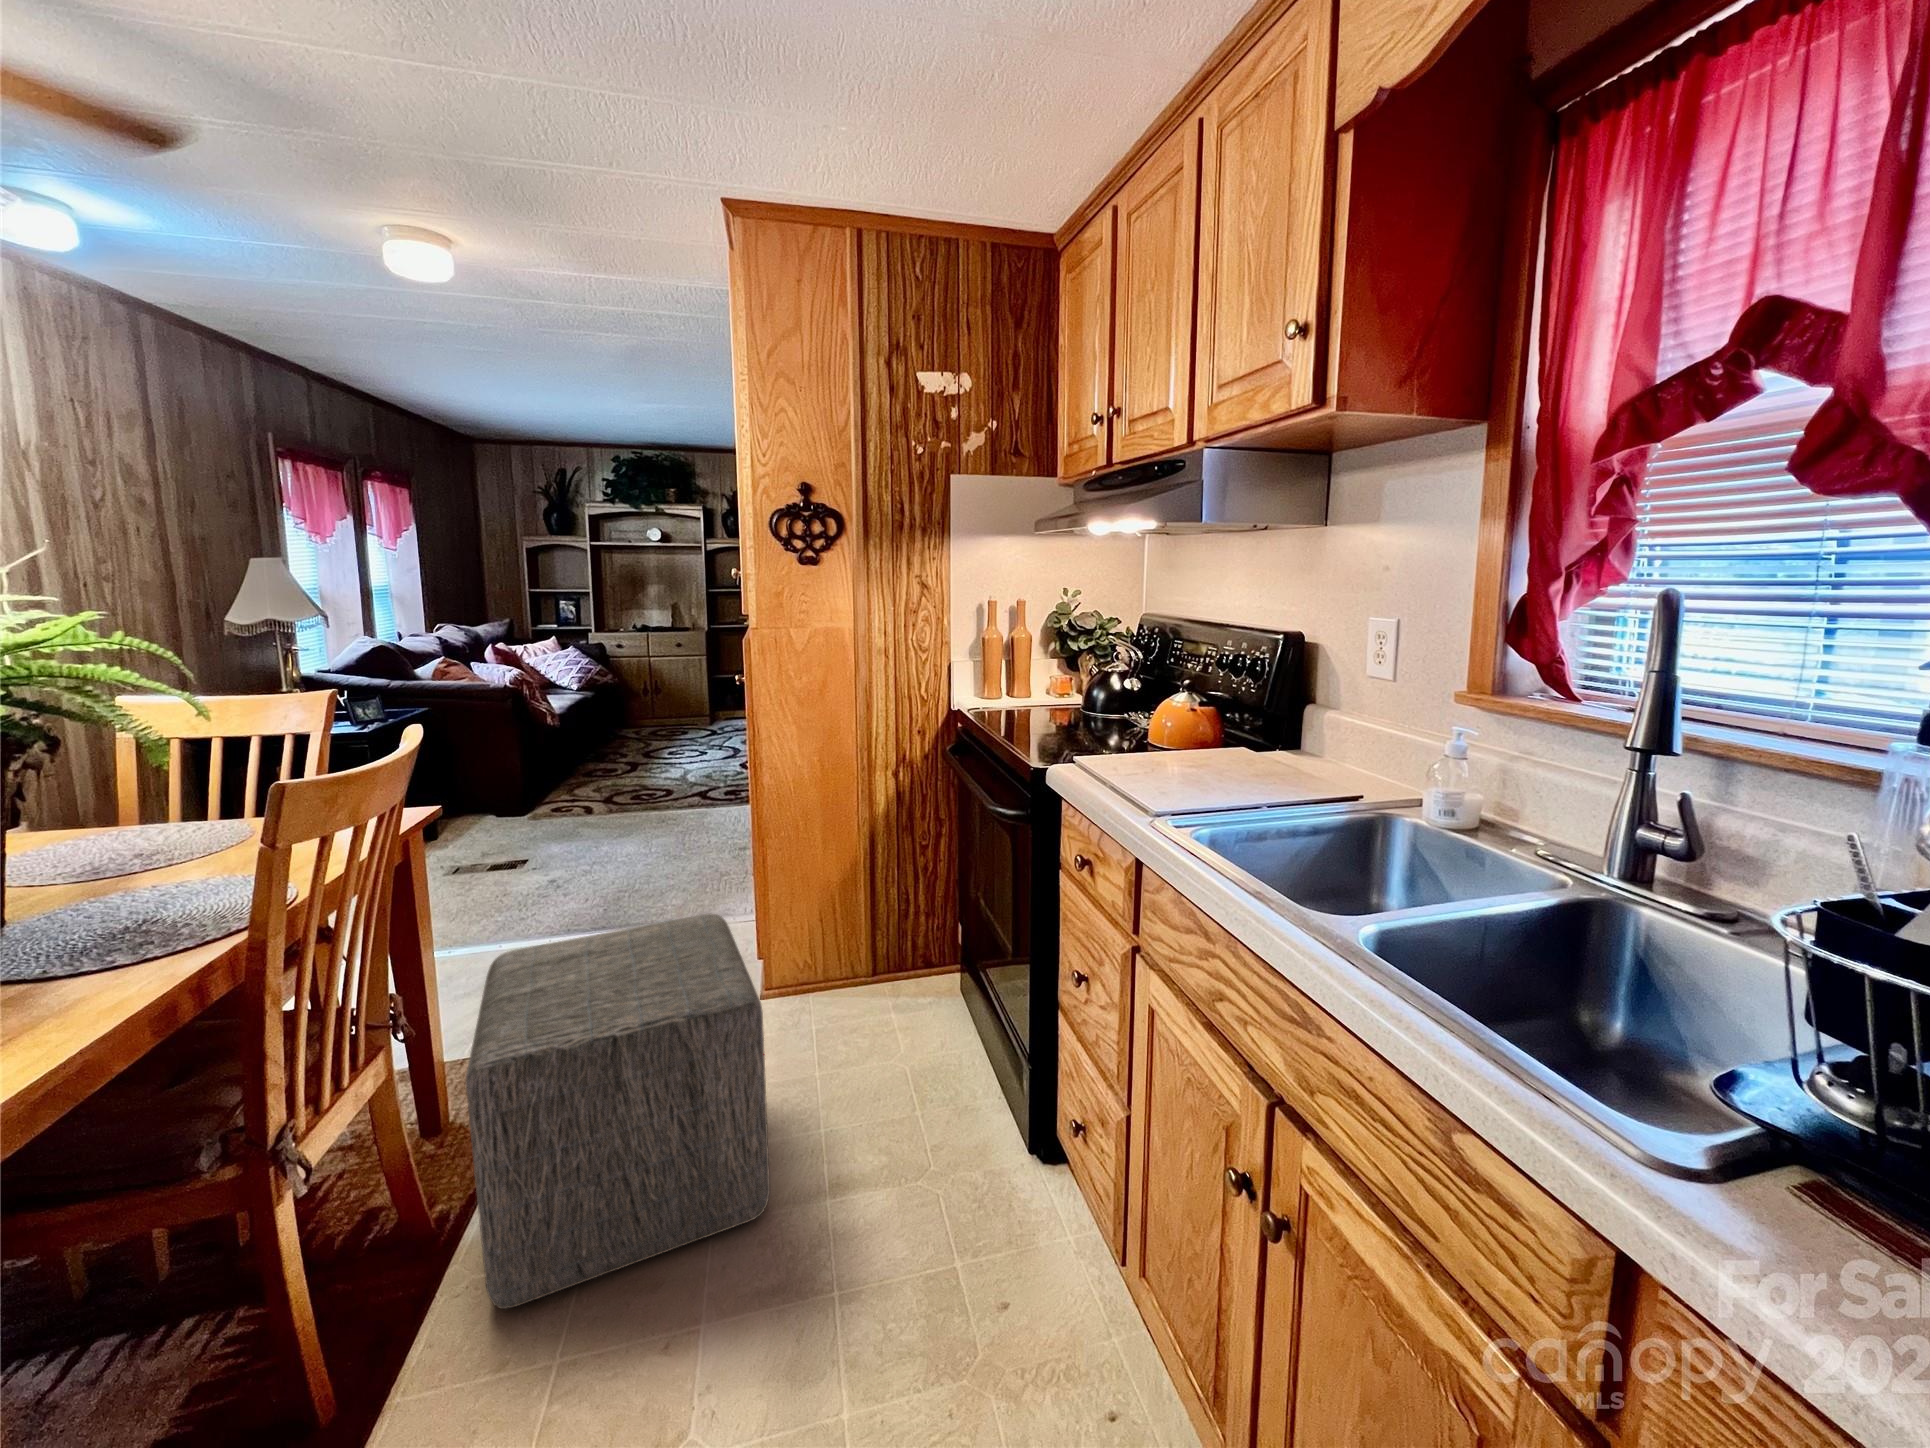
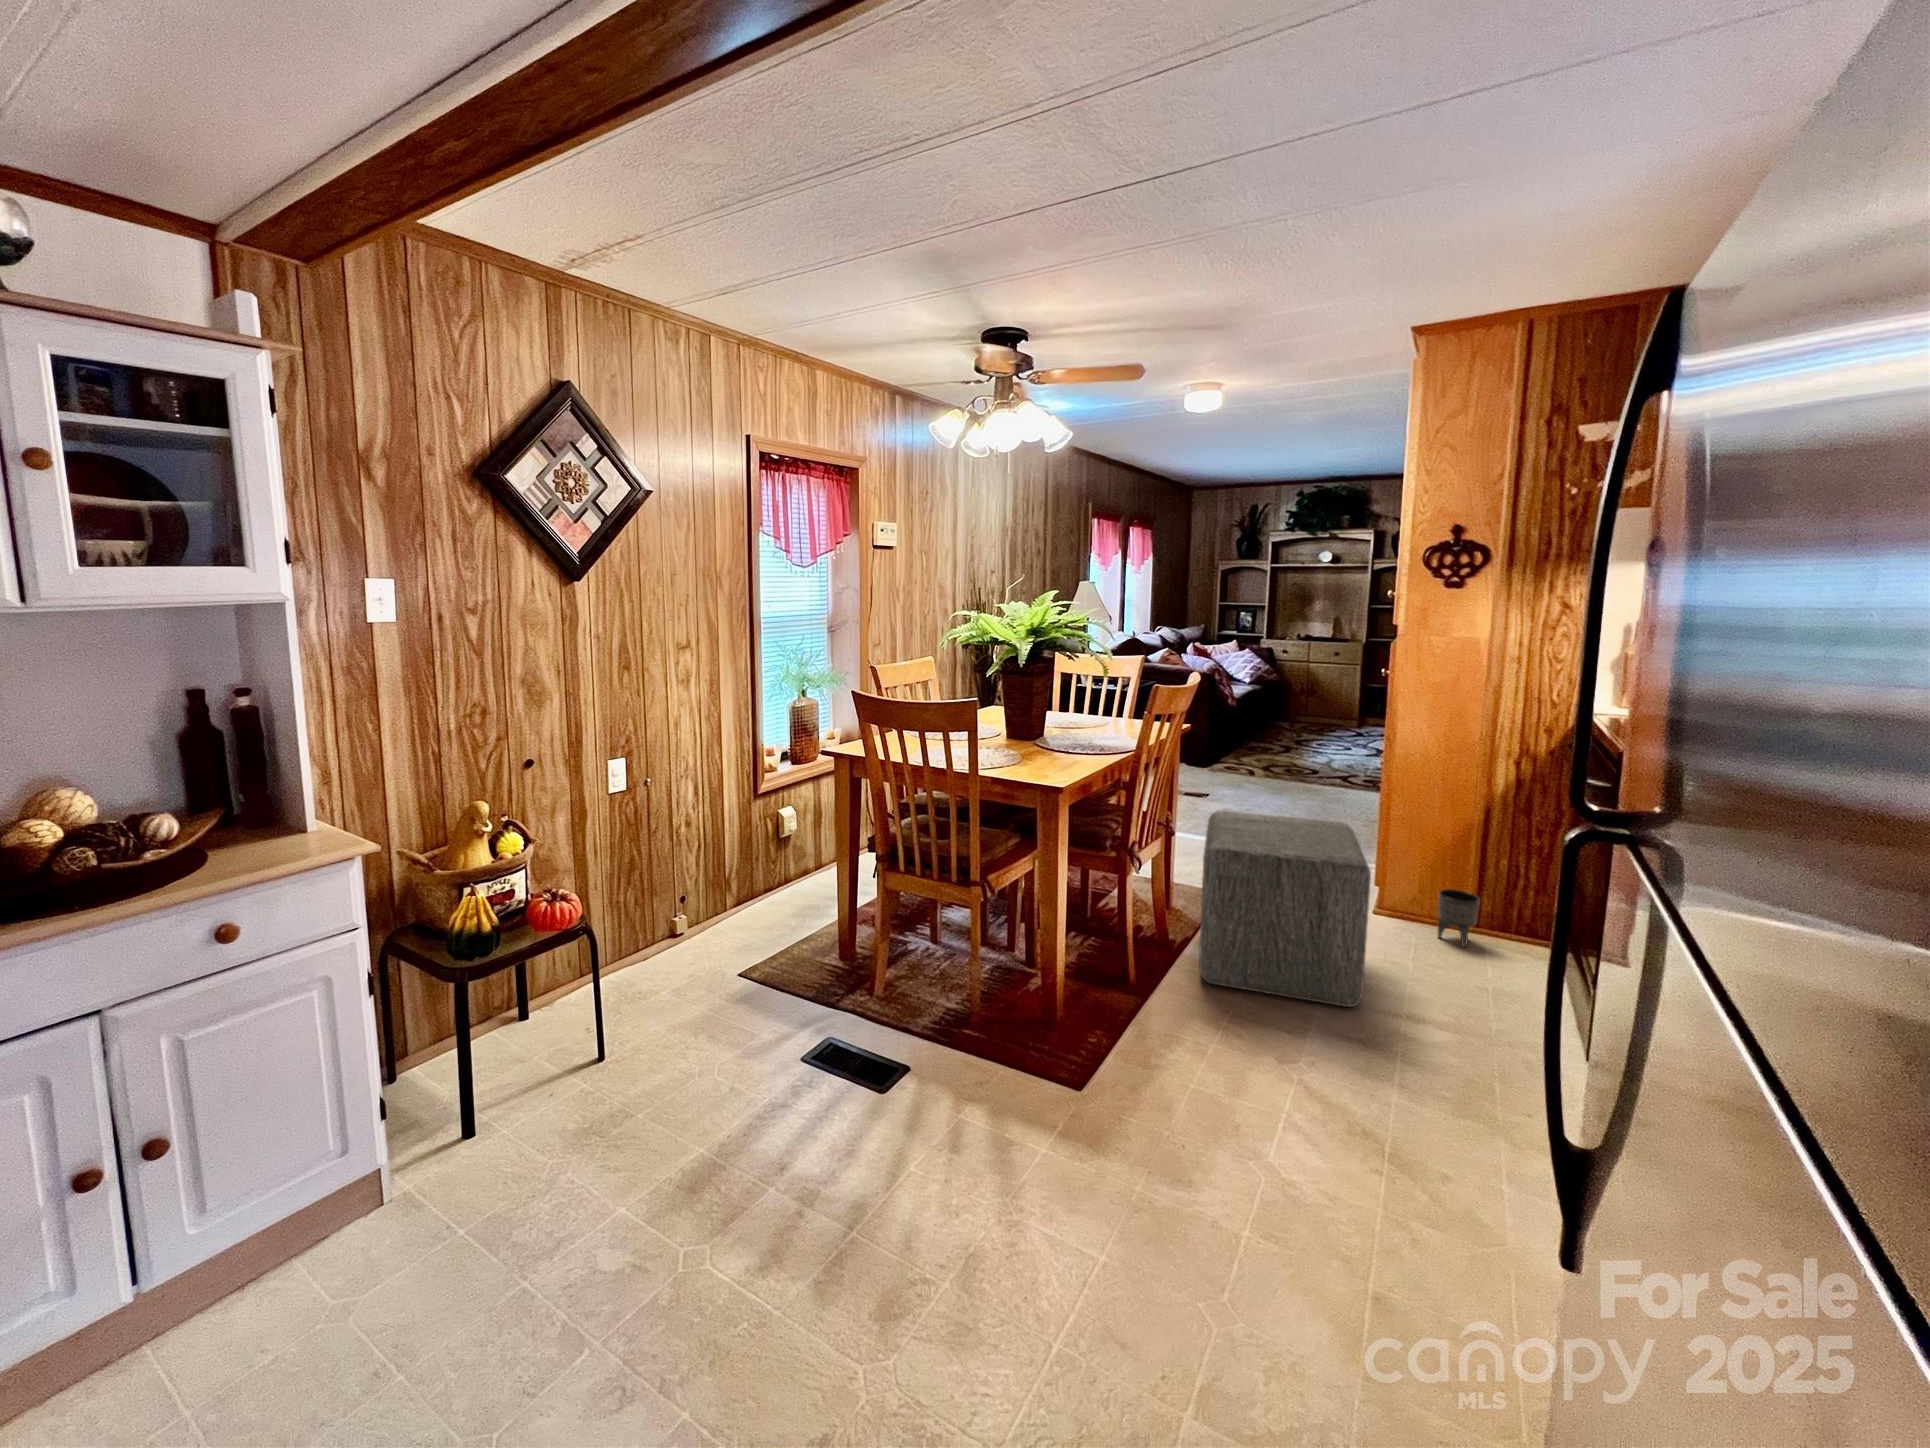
planter: none [833,940,877,1012] -> present [1438,889,1480,947]

